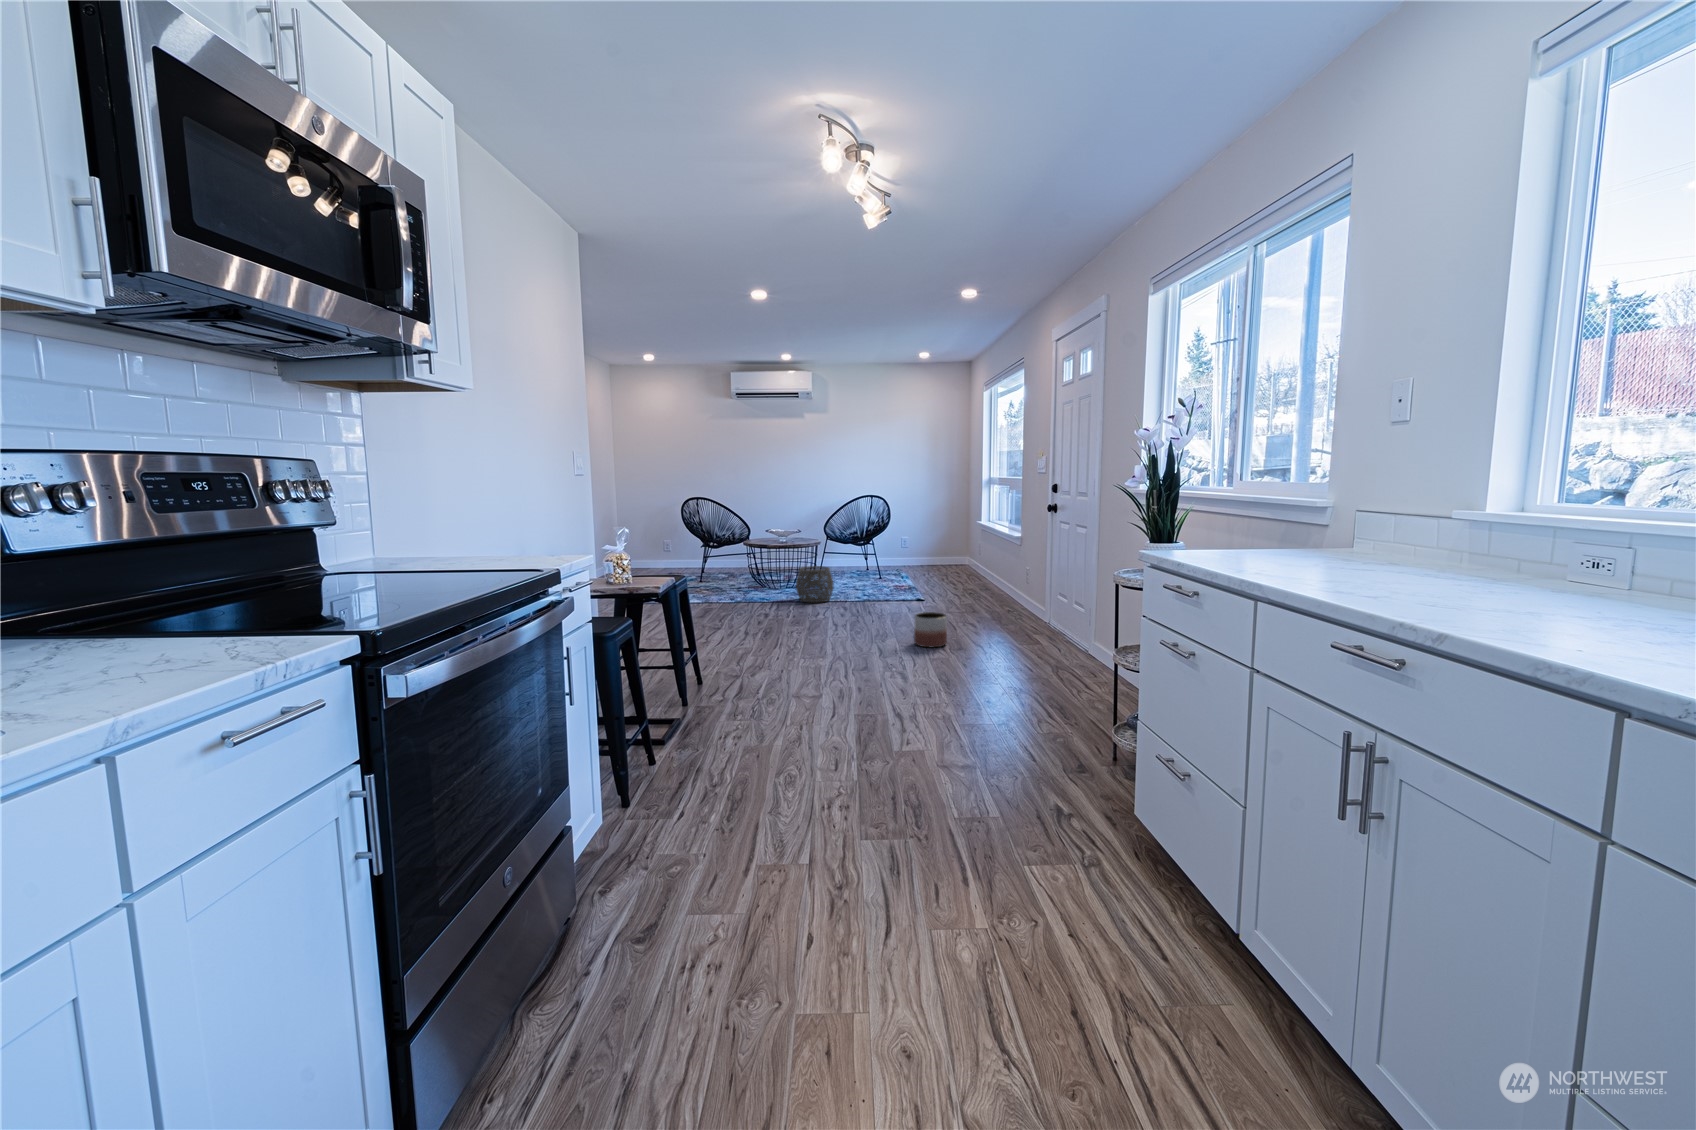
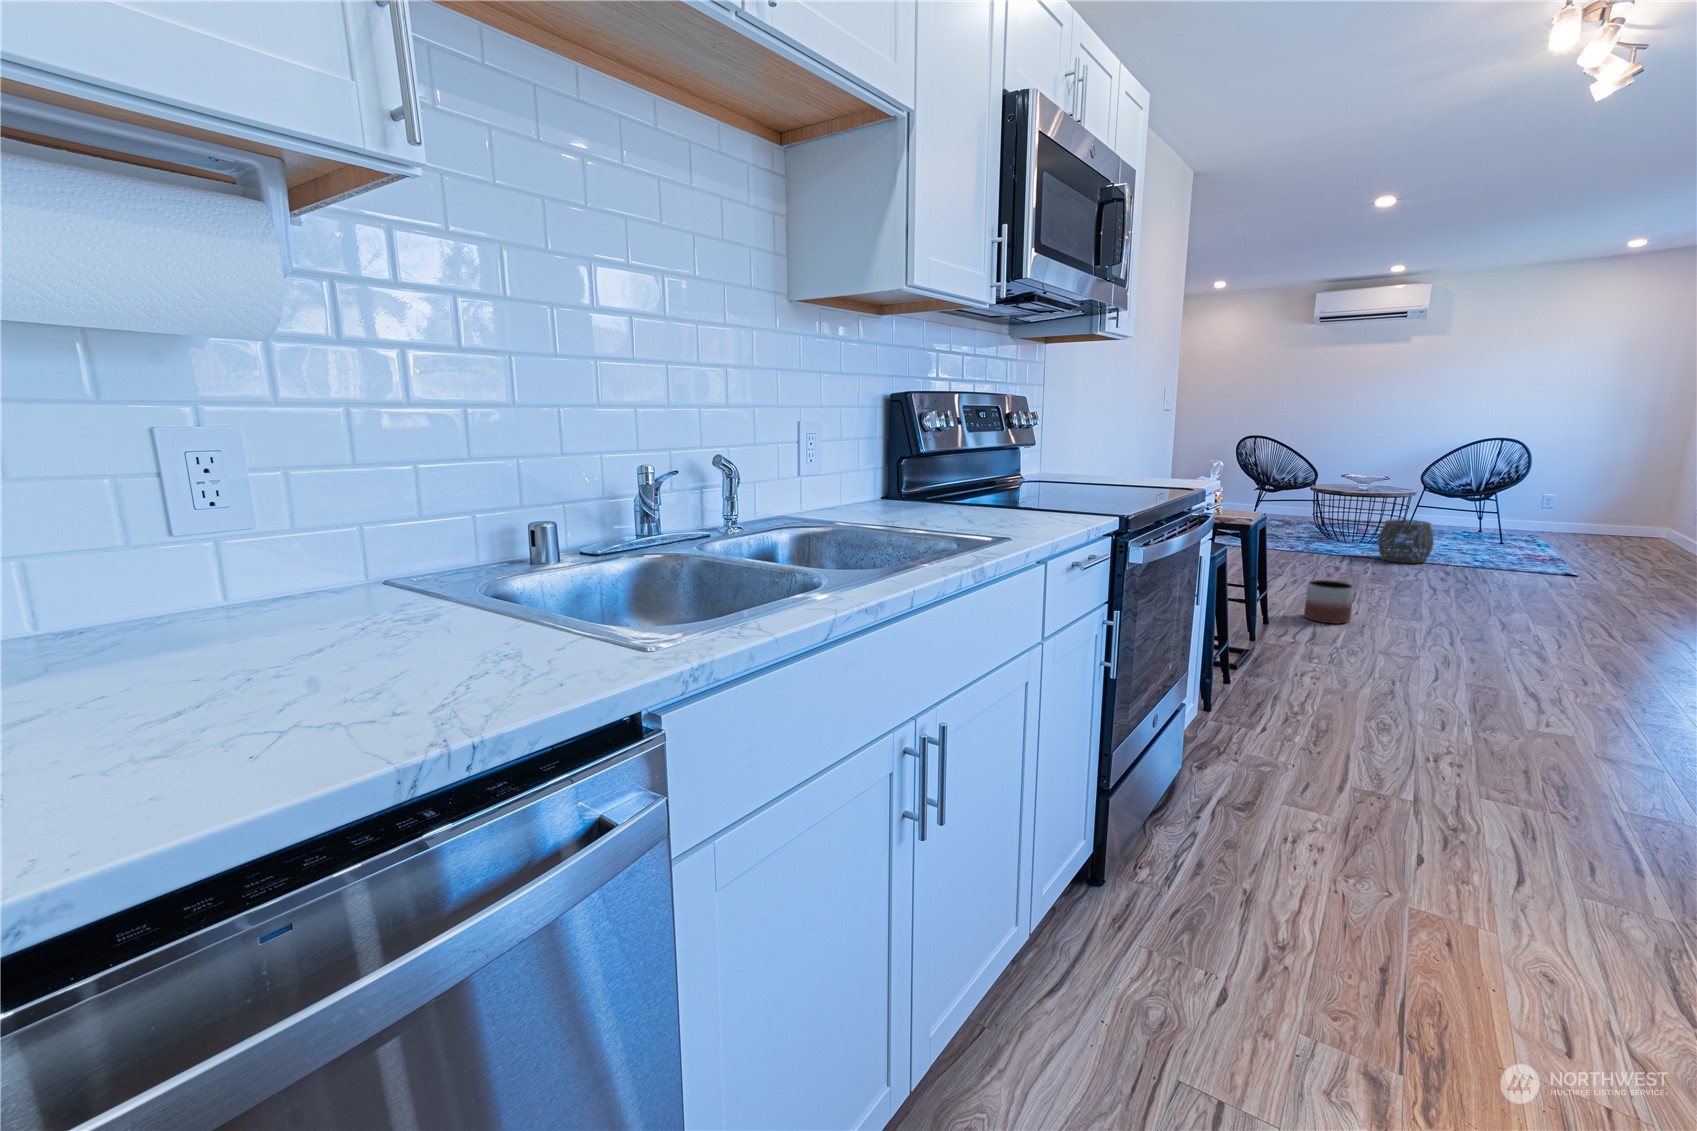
planter: present [914,612,947,648] -> present [1304,580,1354,624]

